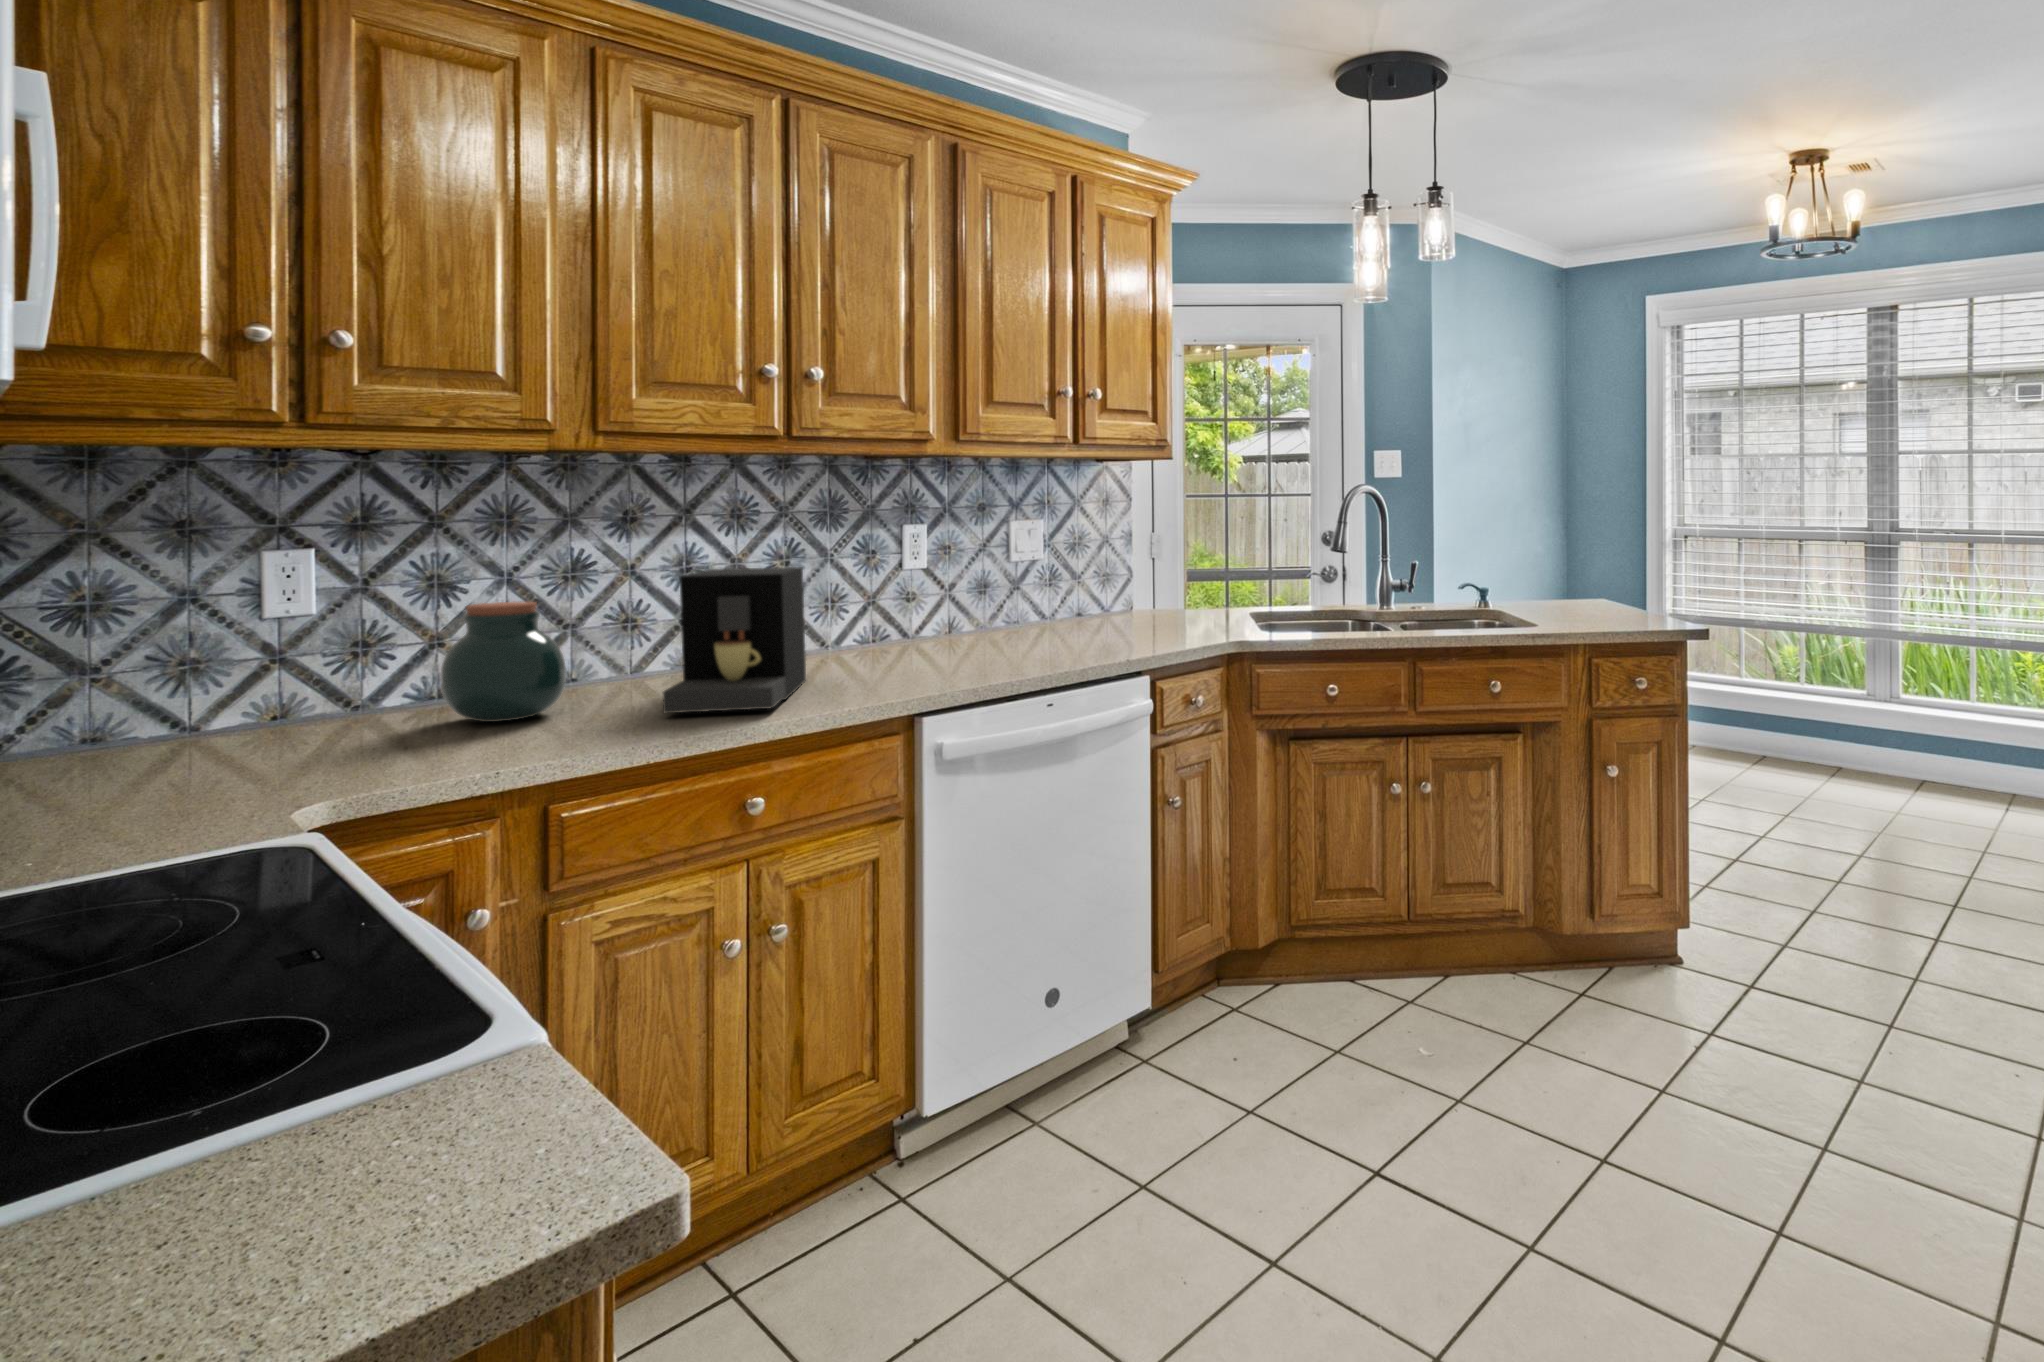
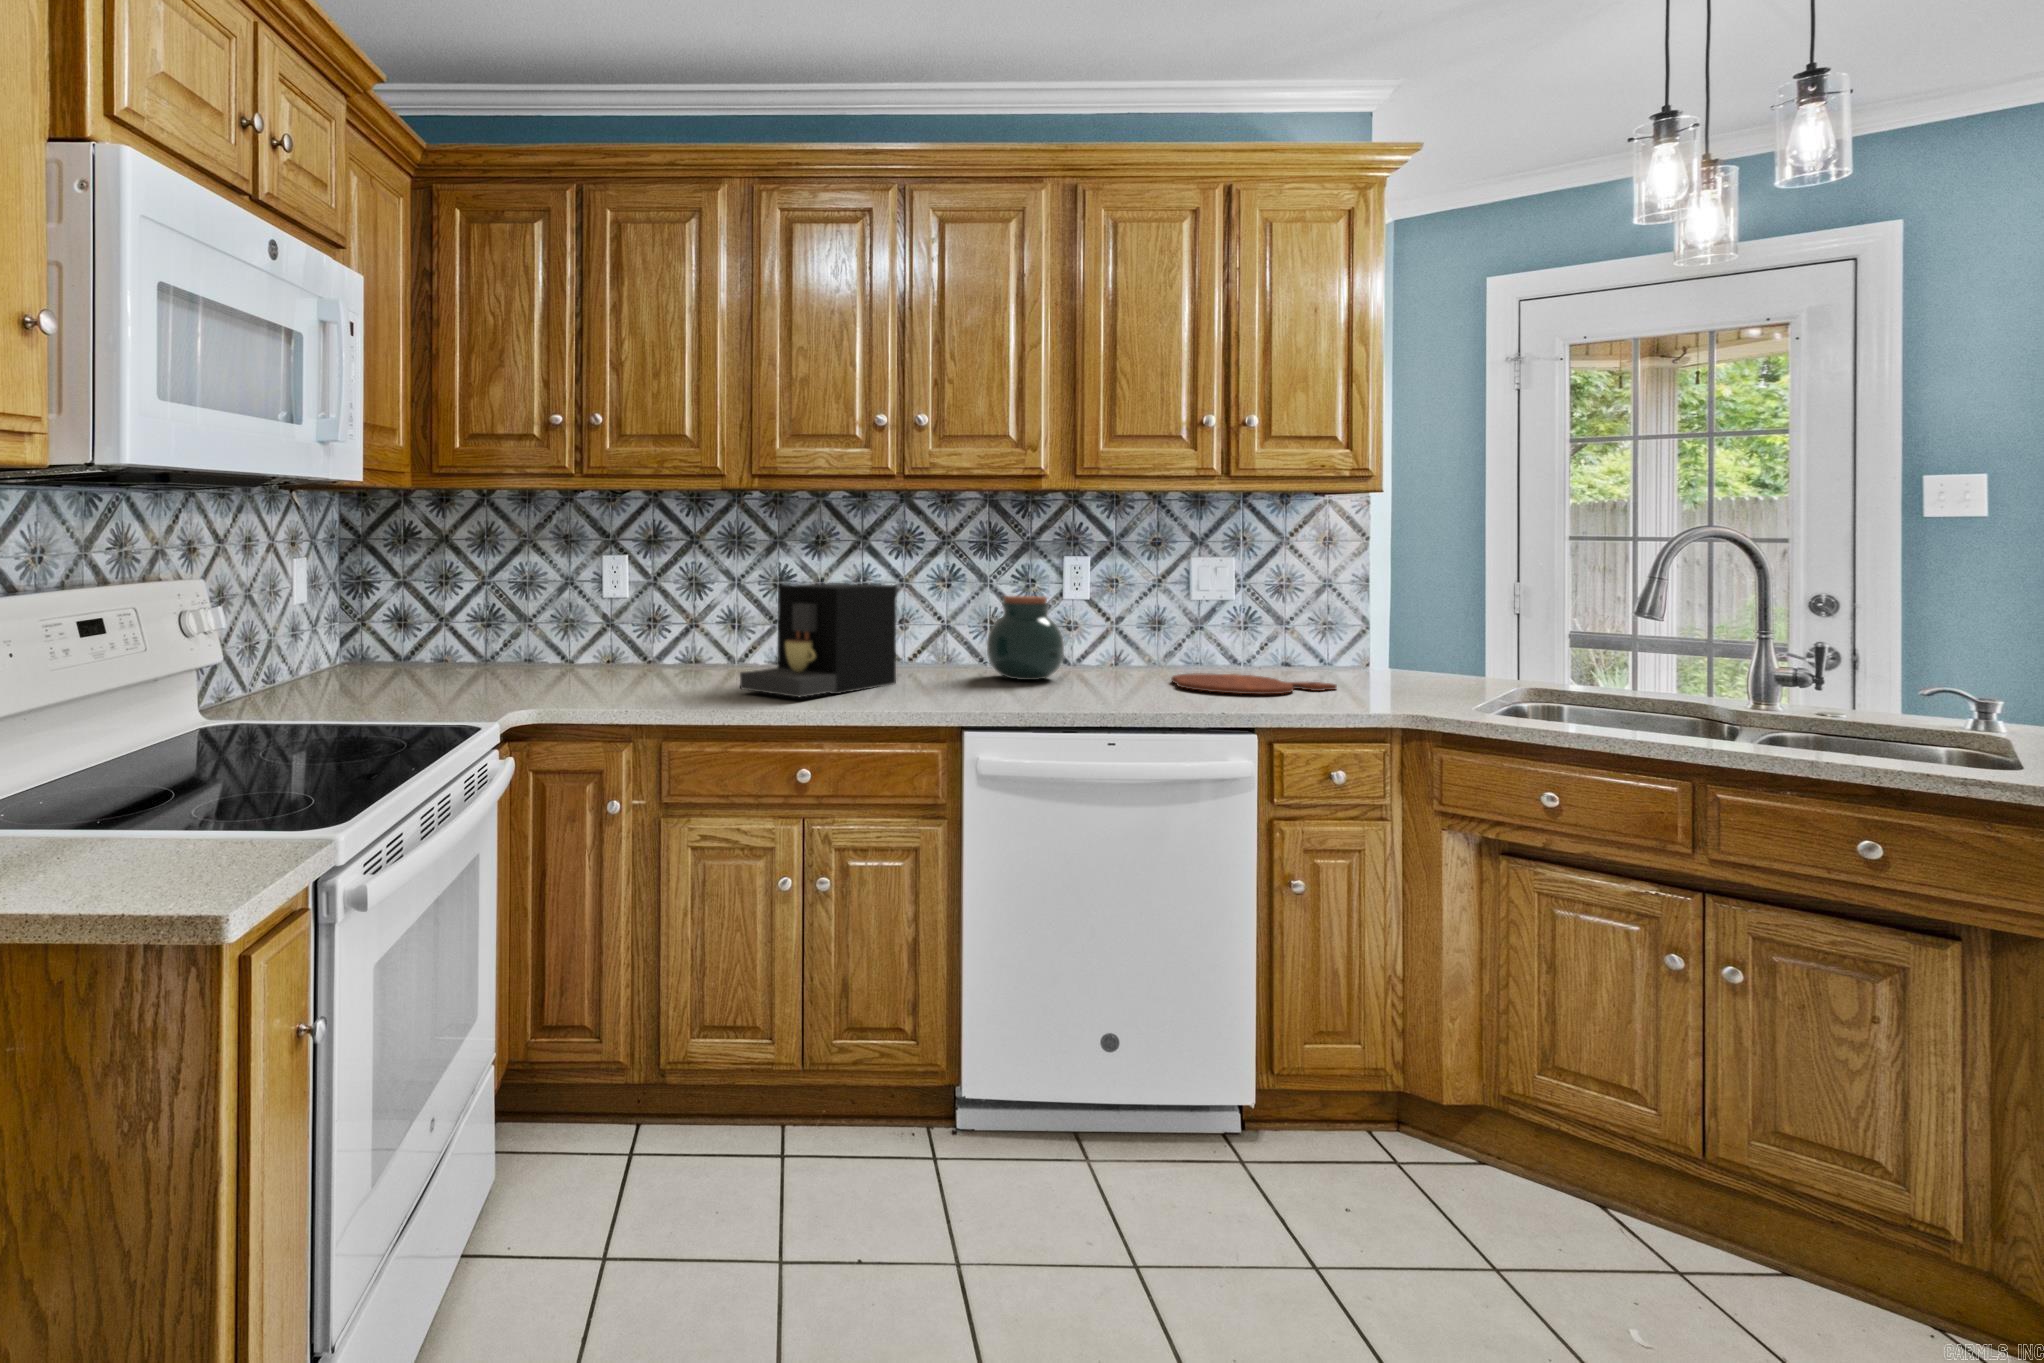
jar: present [440,601,566,722] -> present [987,596,1064,680]
cutting board: none [1042,627,1166,645] -> present [1171,673,1337,694]

